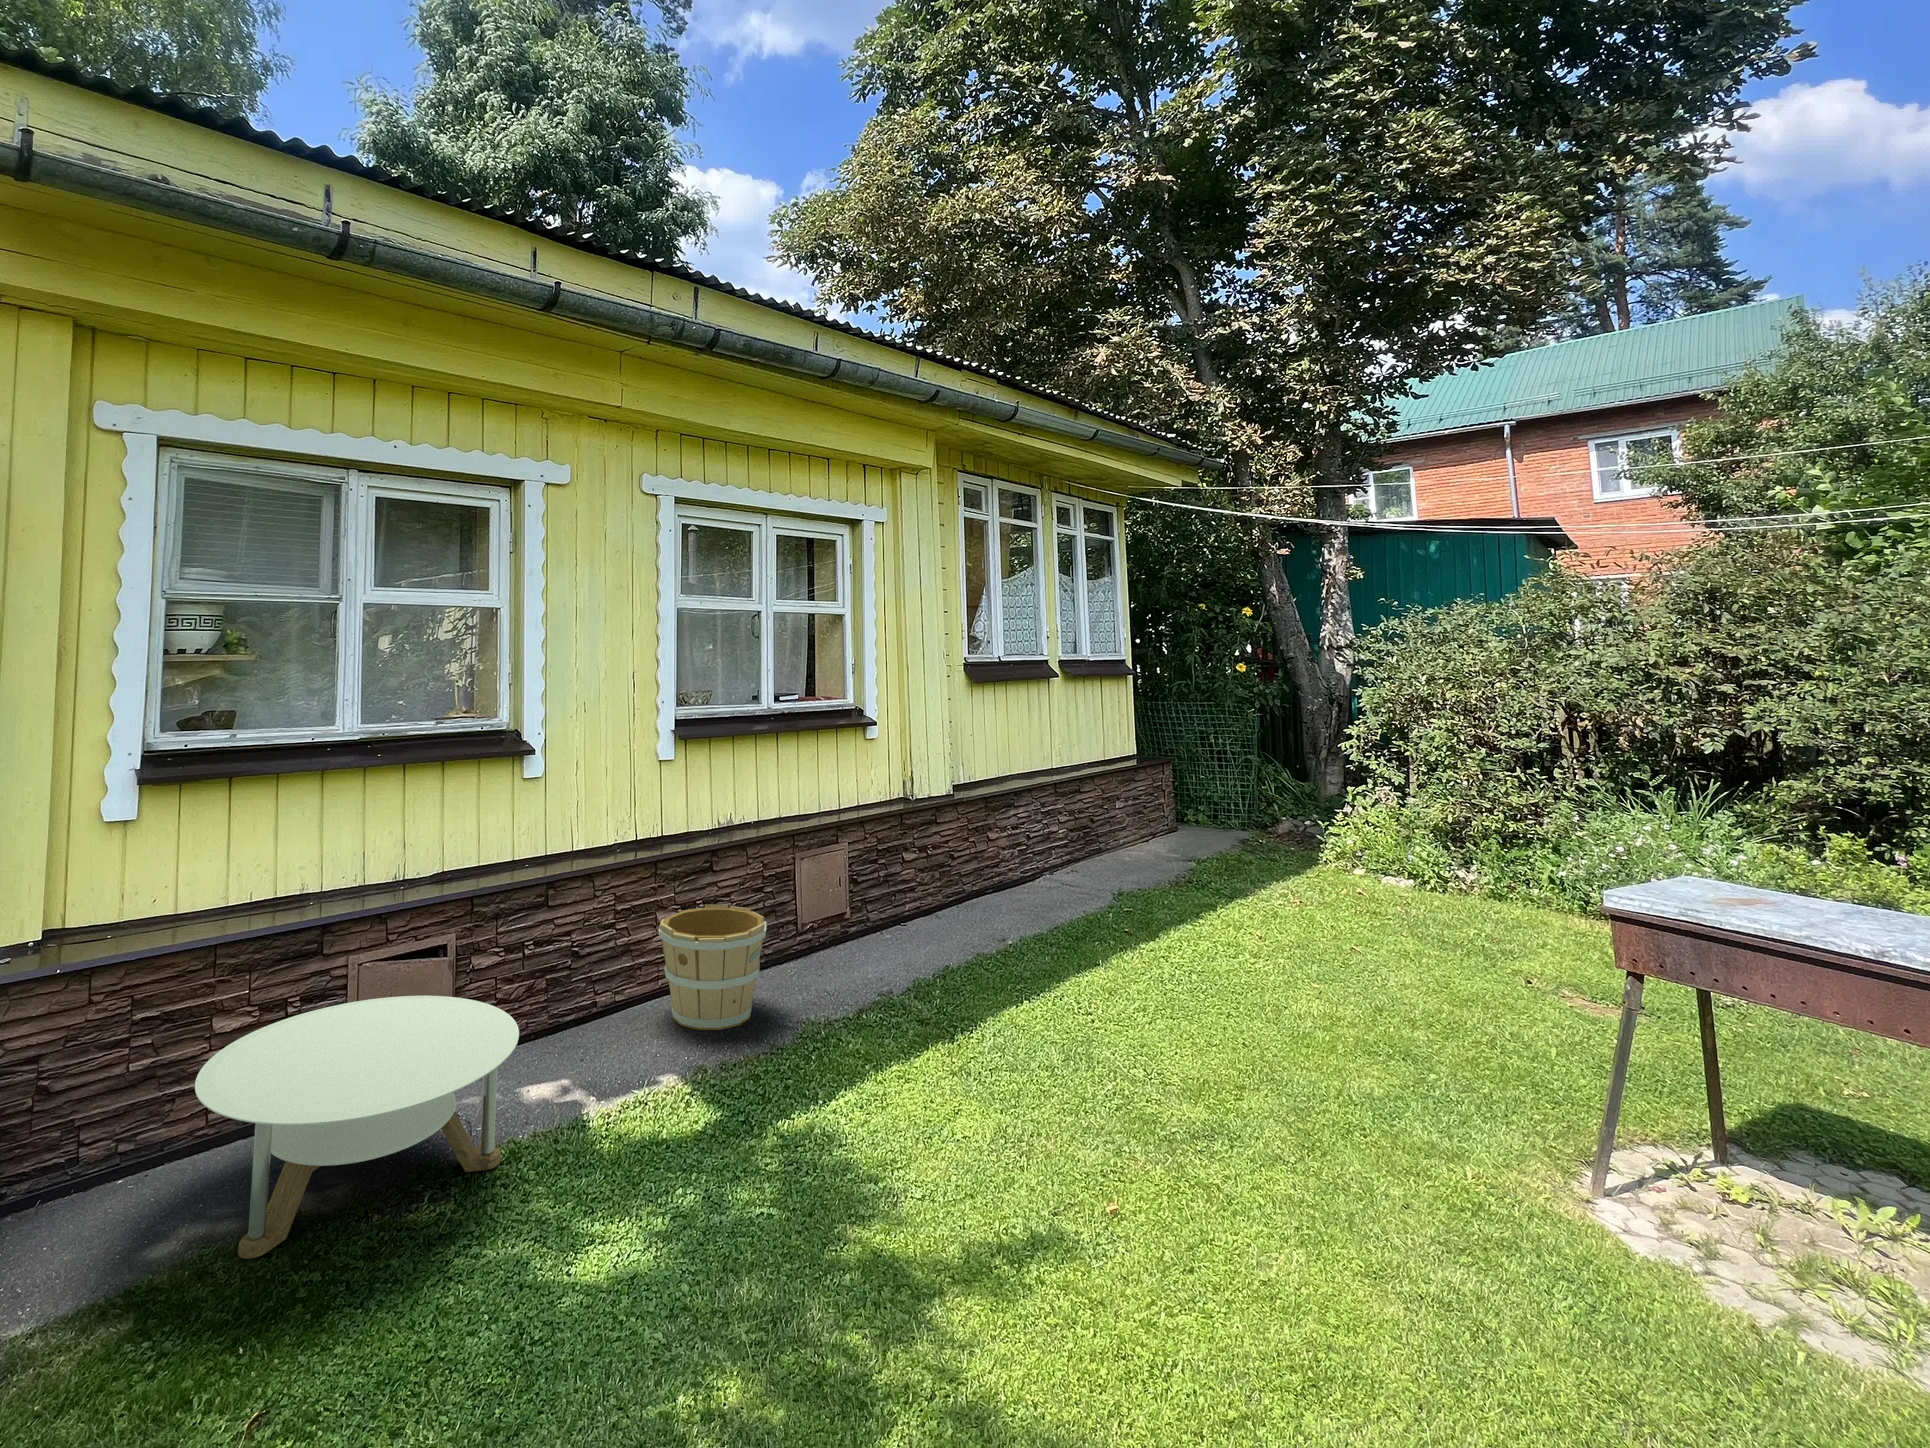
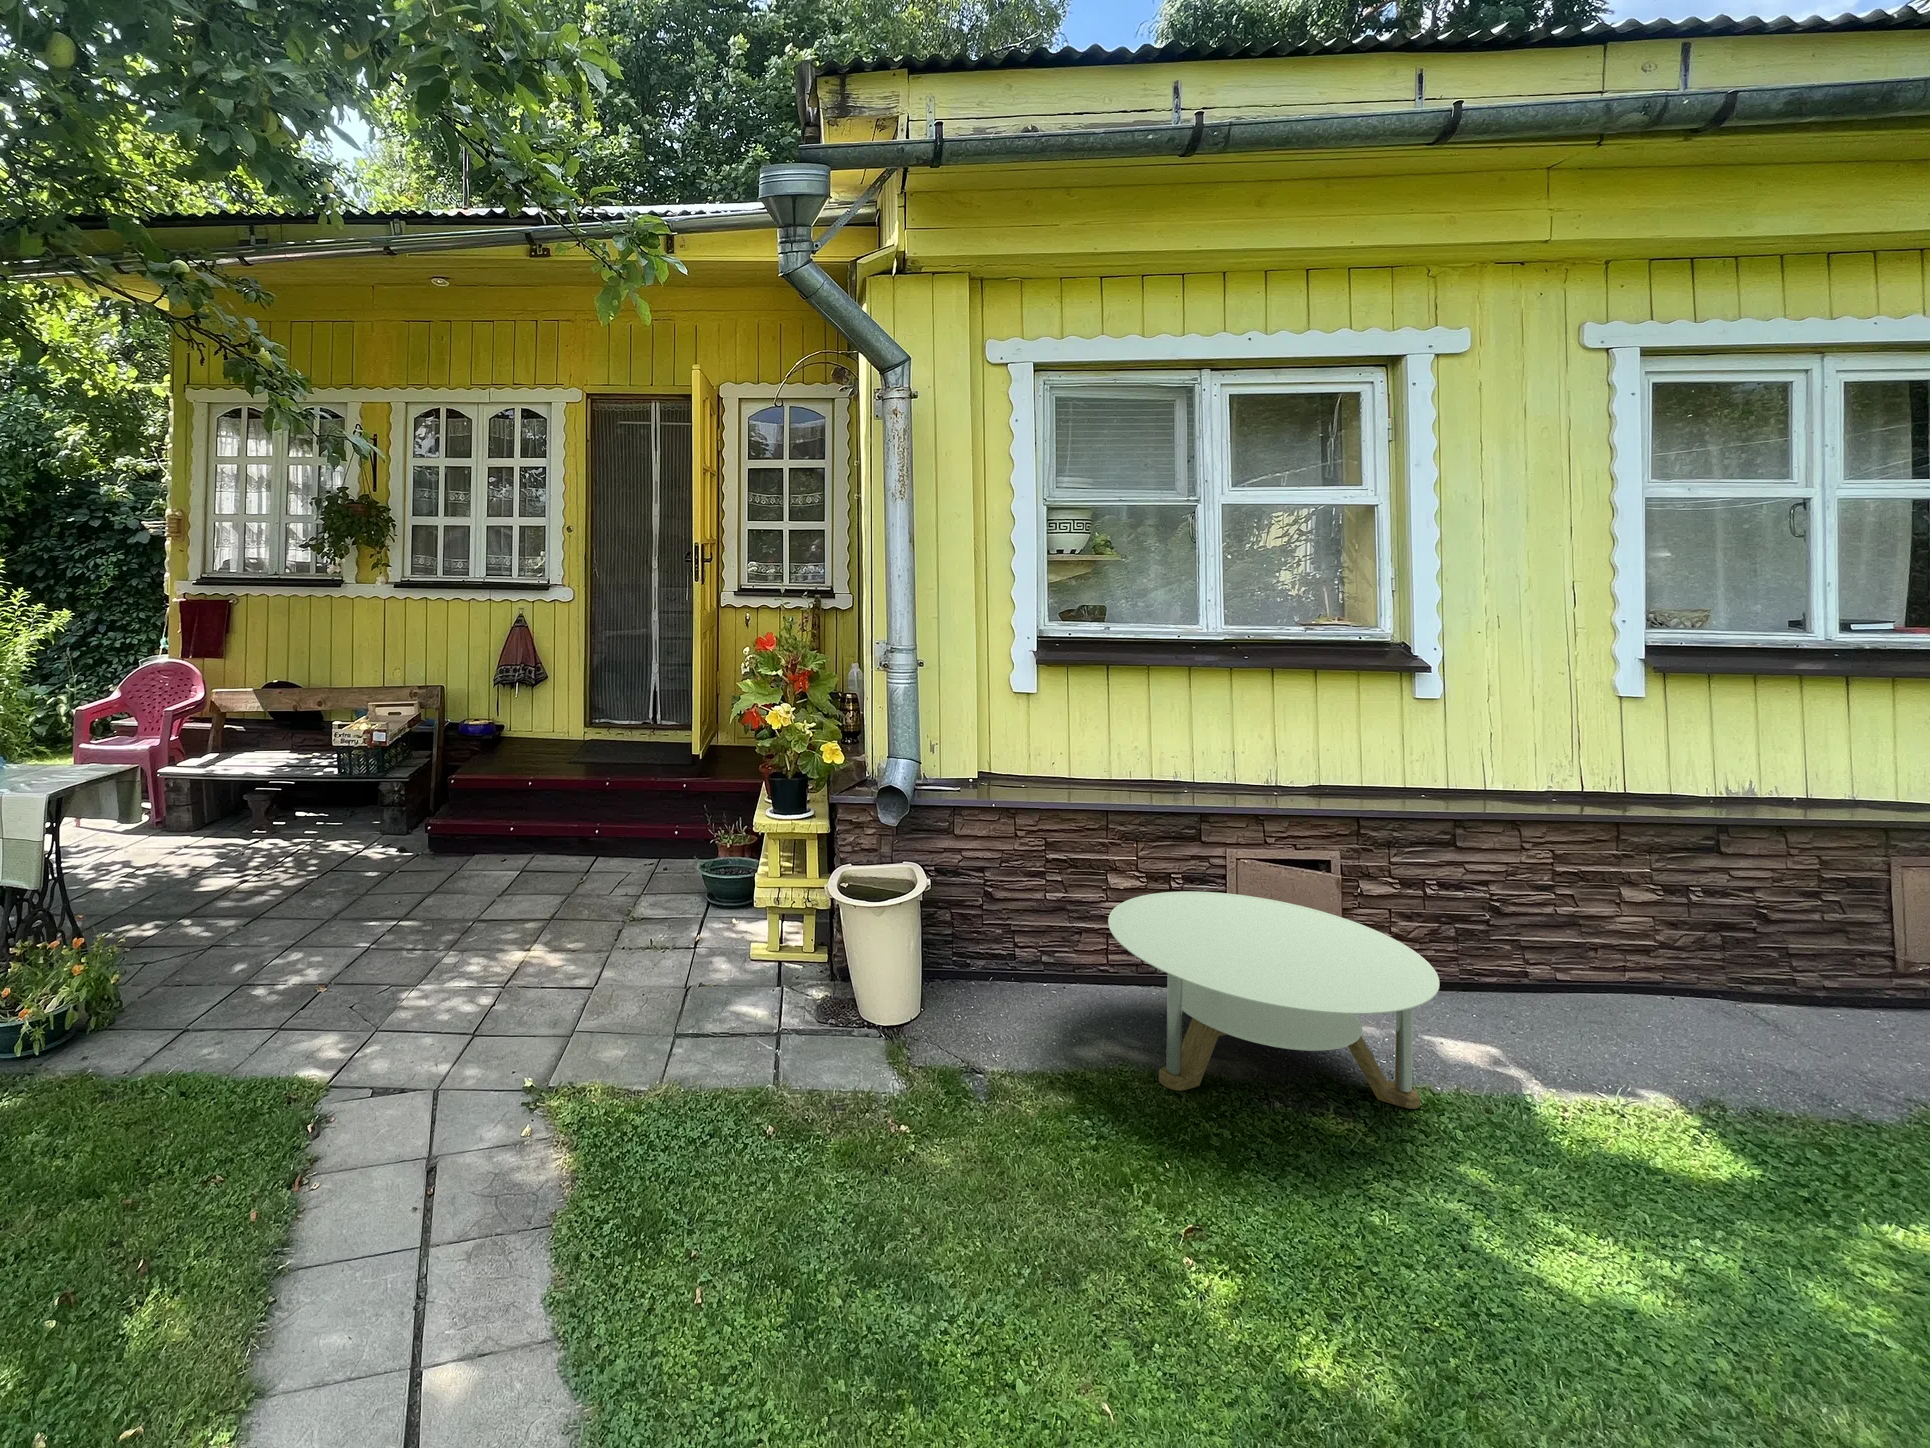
wooden bucket: present [658,905,766,1030] -> none [1624,897,1836,1074]

